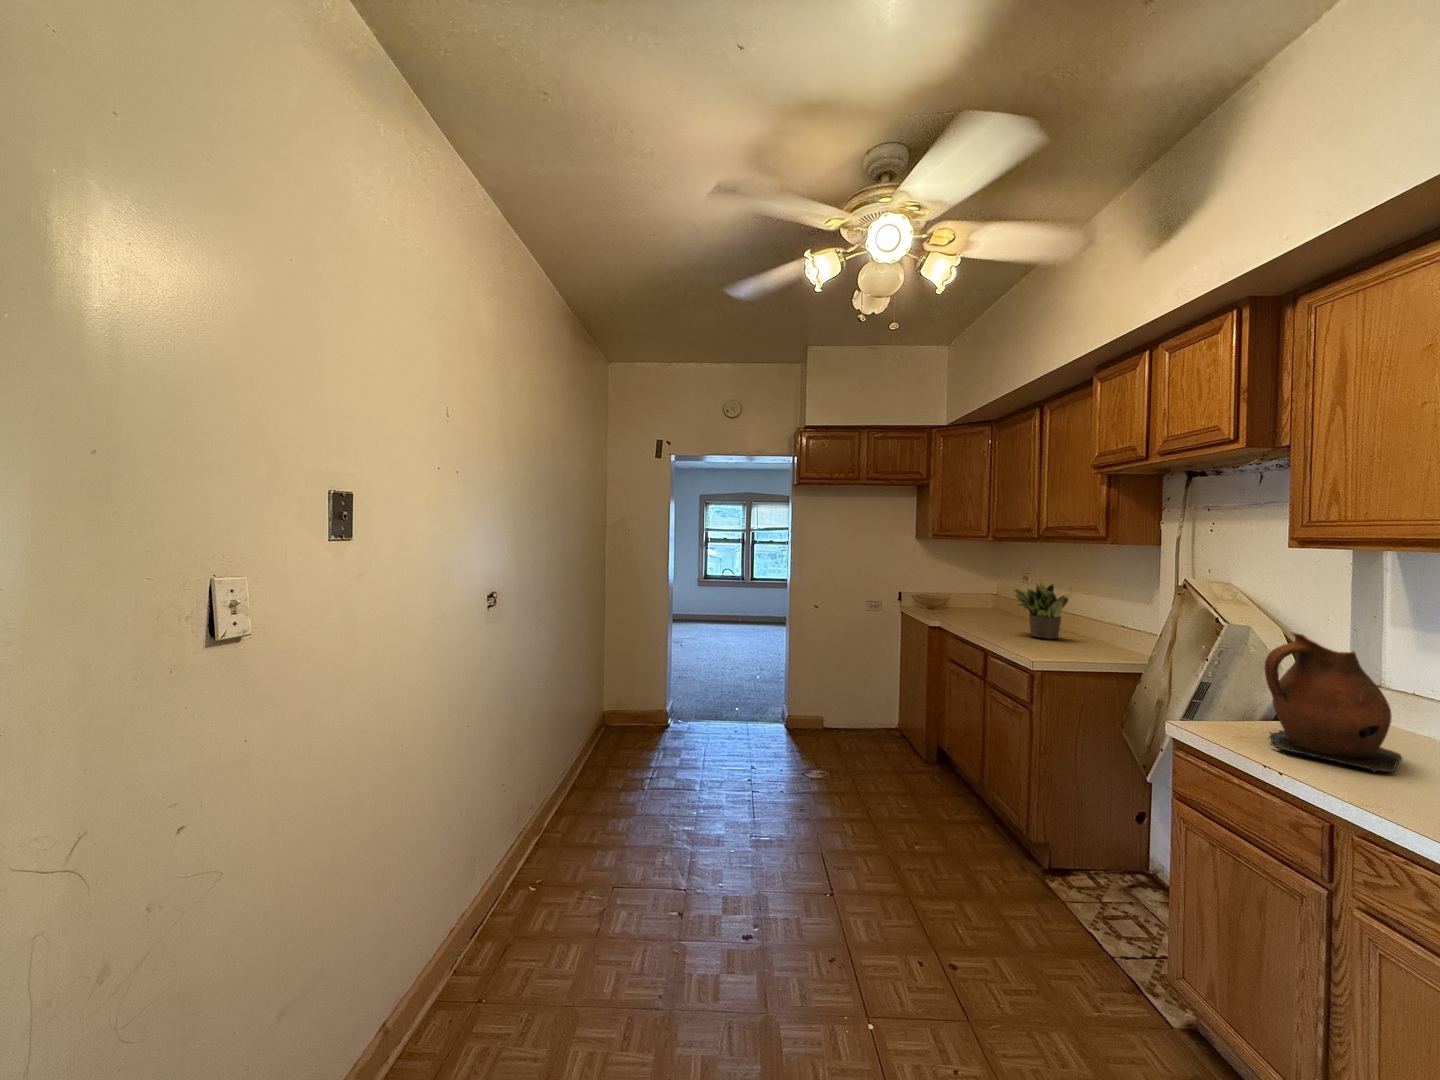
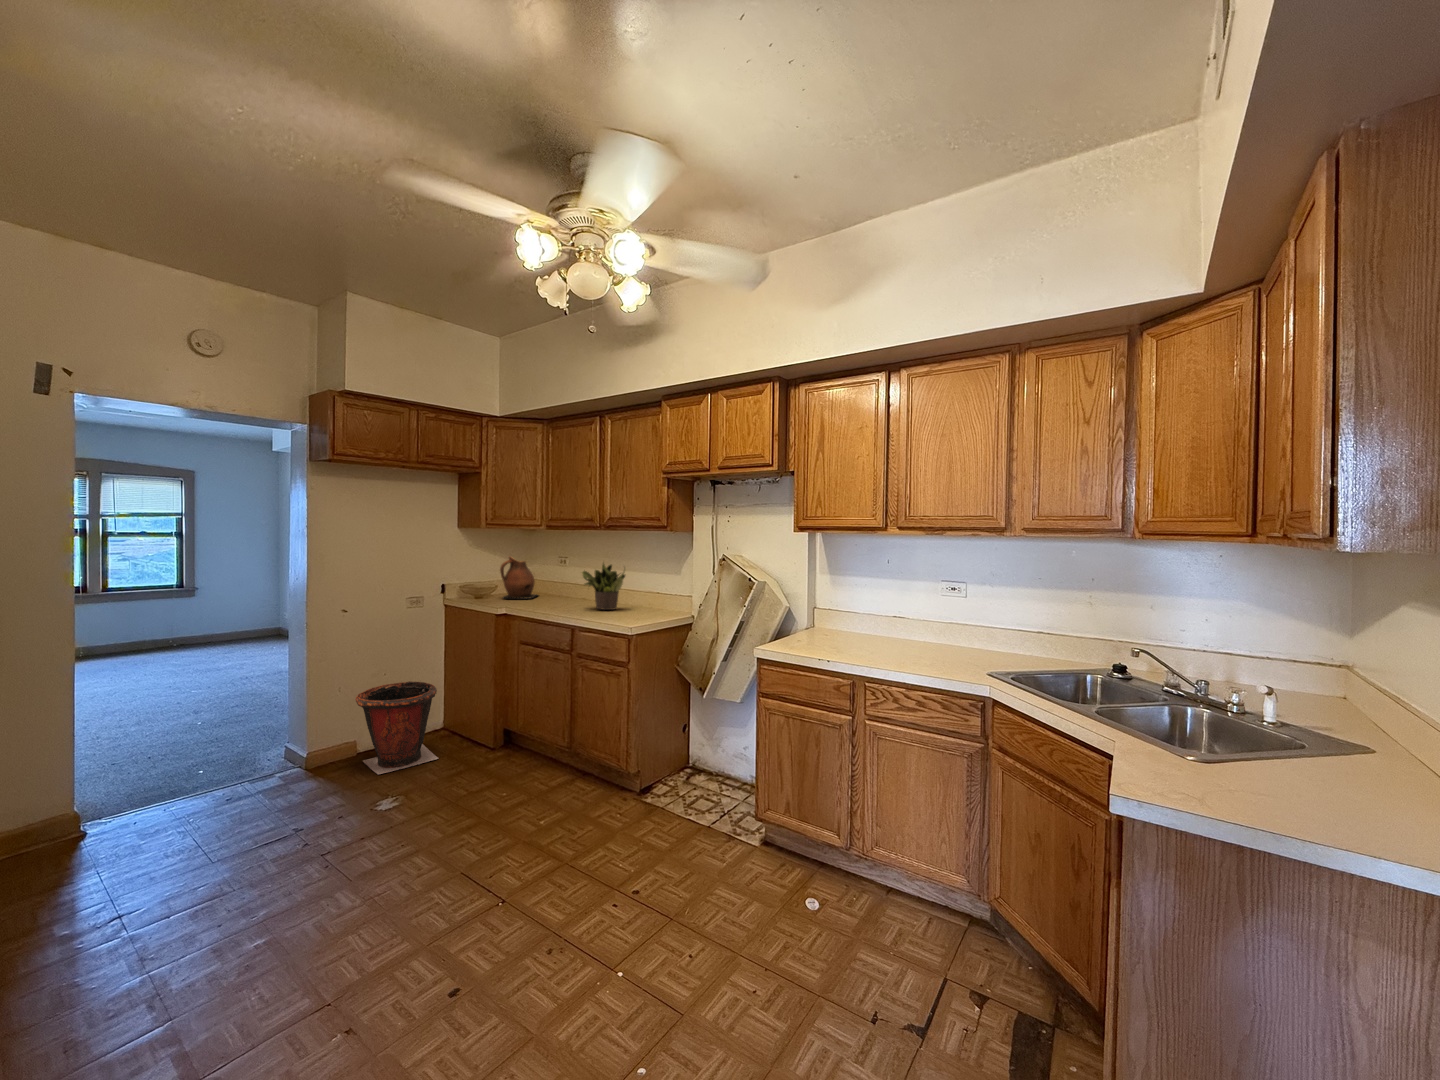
ceramic pitcher: present [1265,632,1401,772] -> present [500,557,537,599]
waste bin: none [818,675,883,755] -> present [355,681,439,774]

